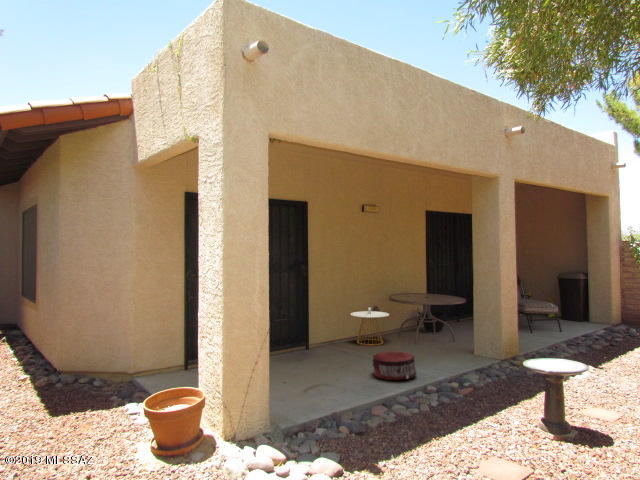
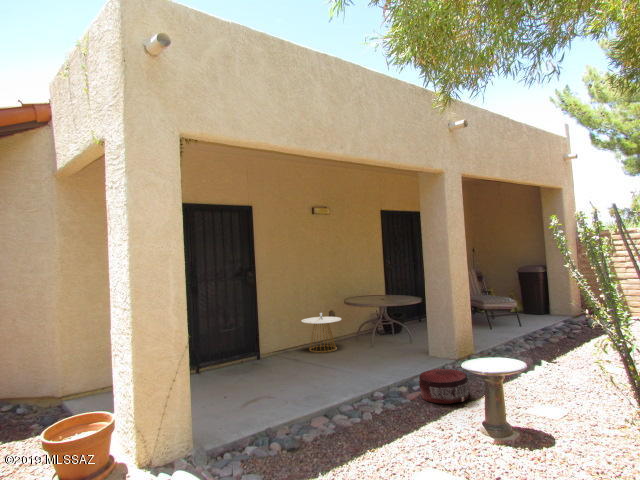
pouf: present [373,351,416,380] -> present [419,369,471,404]

